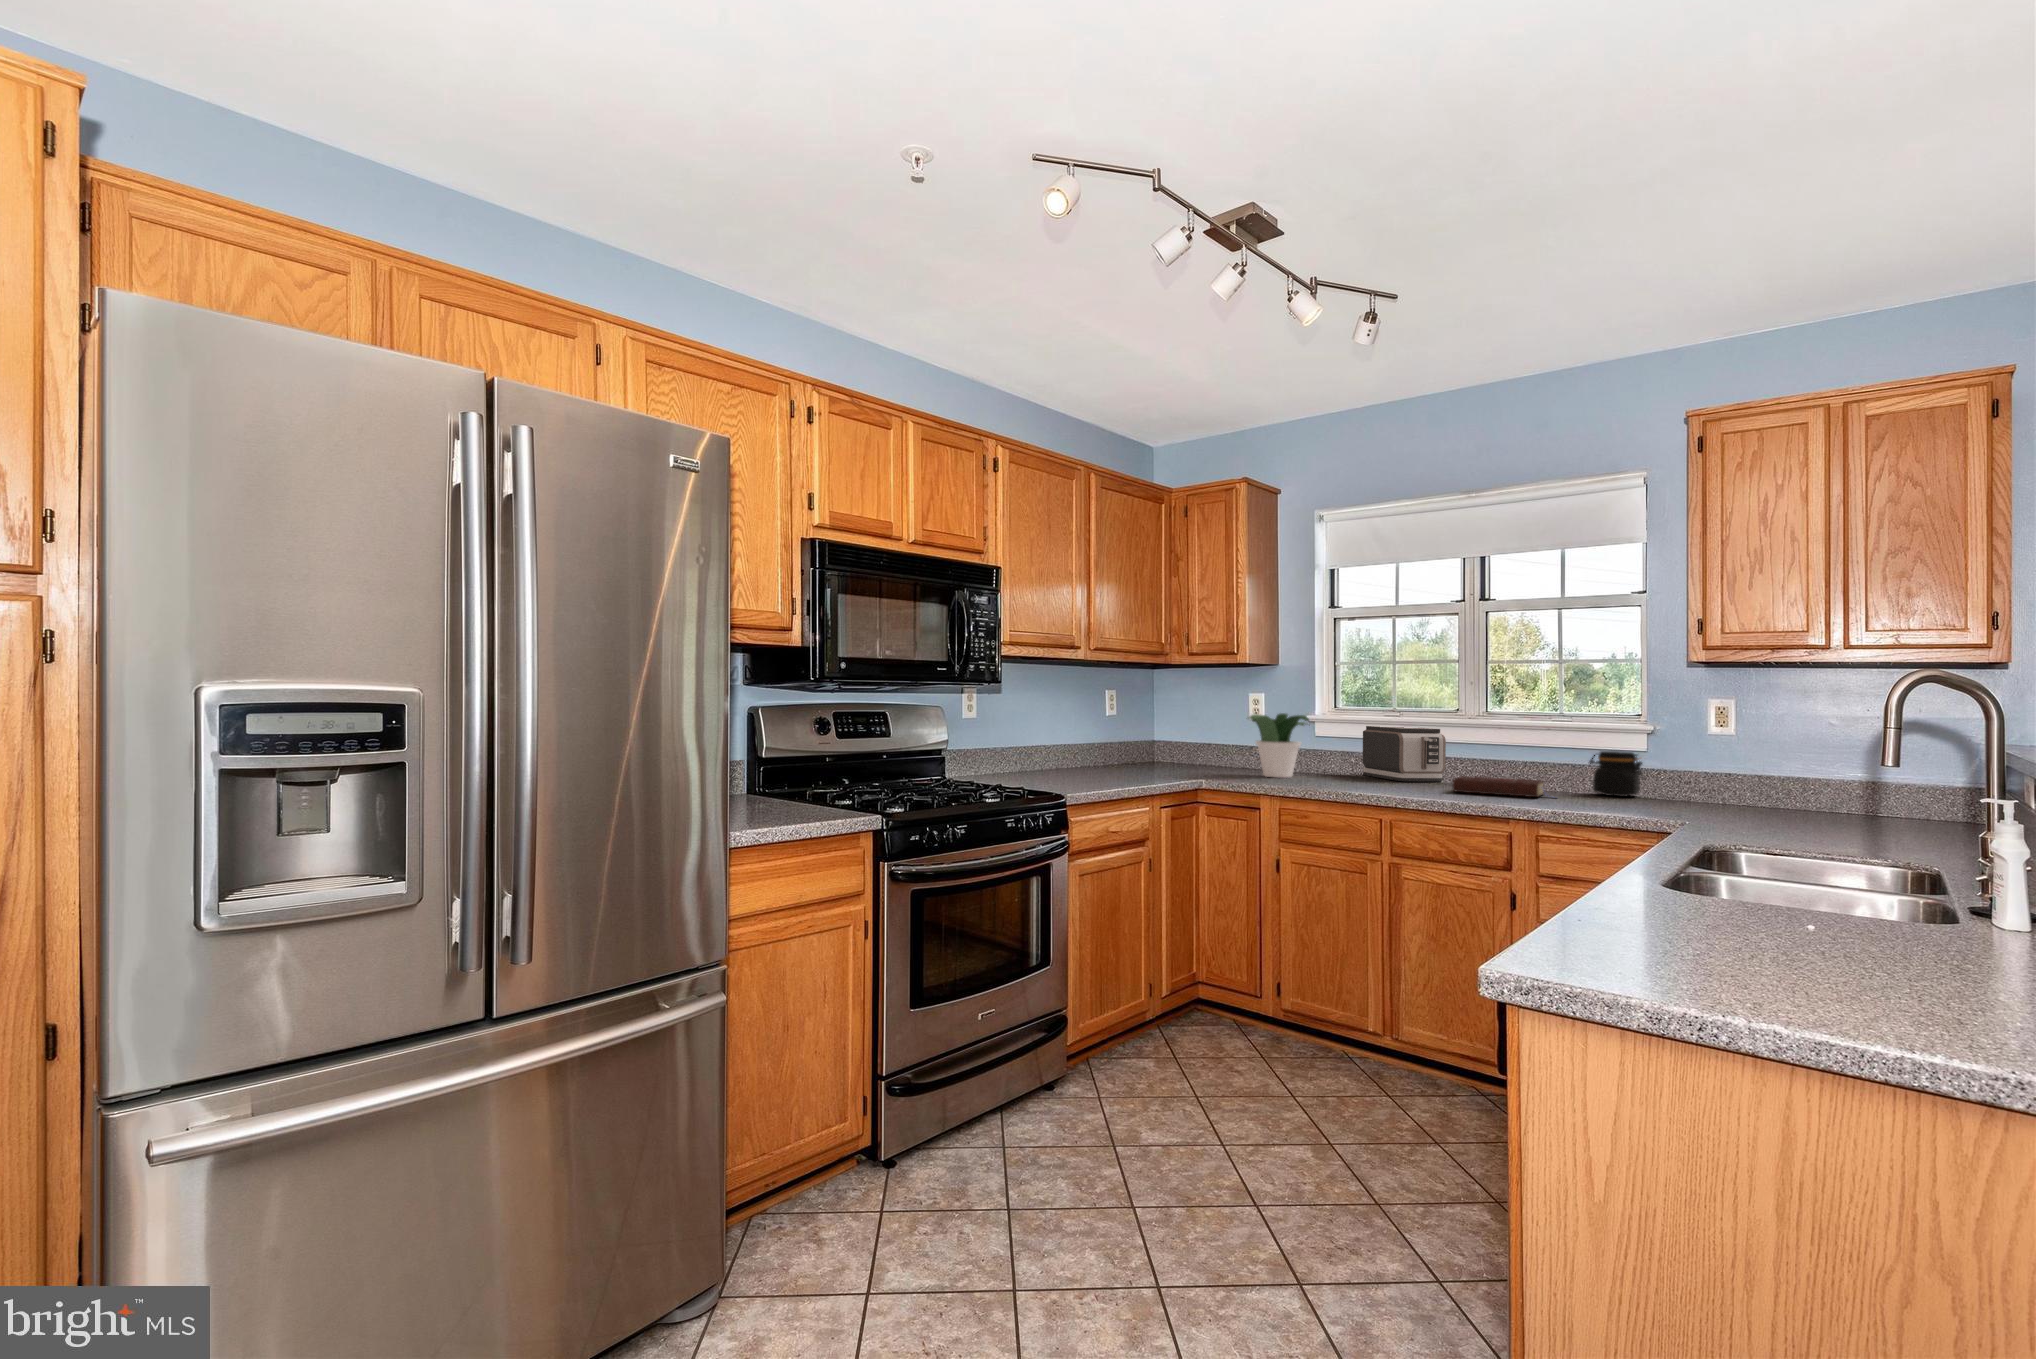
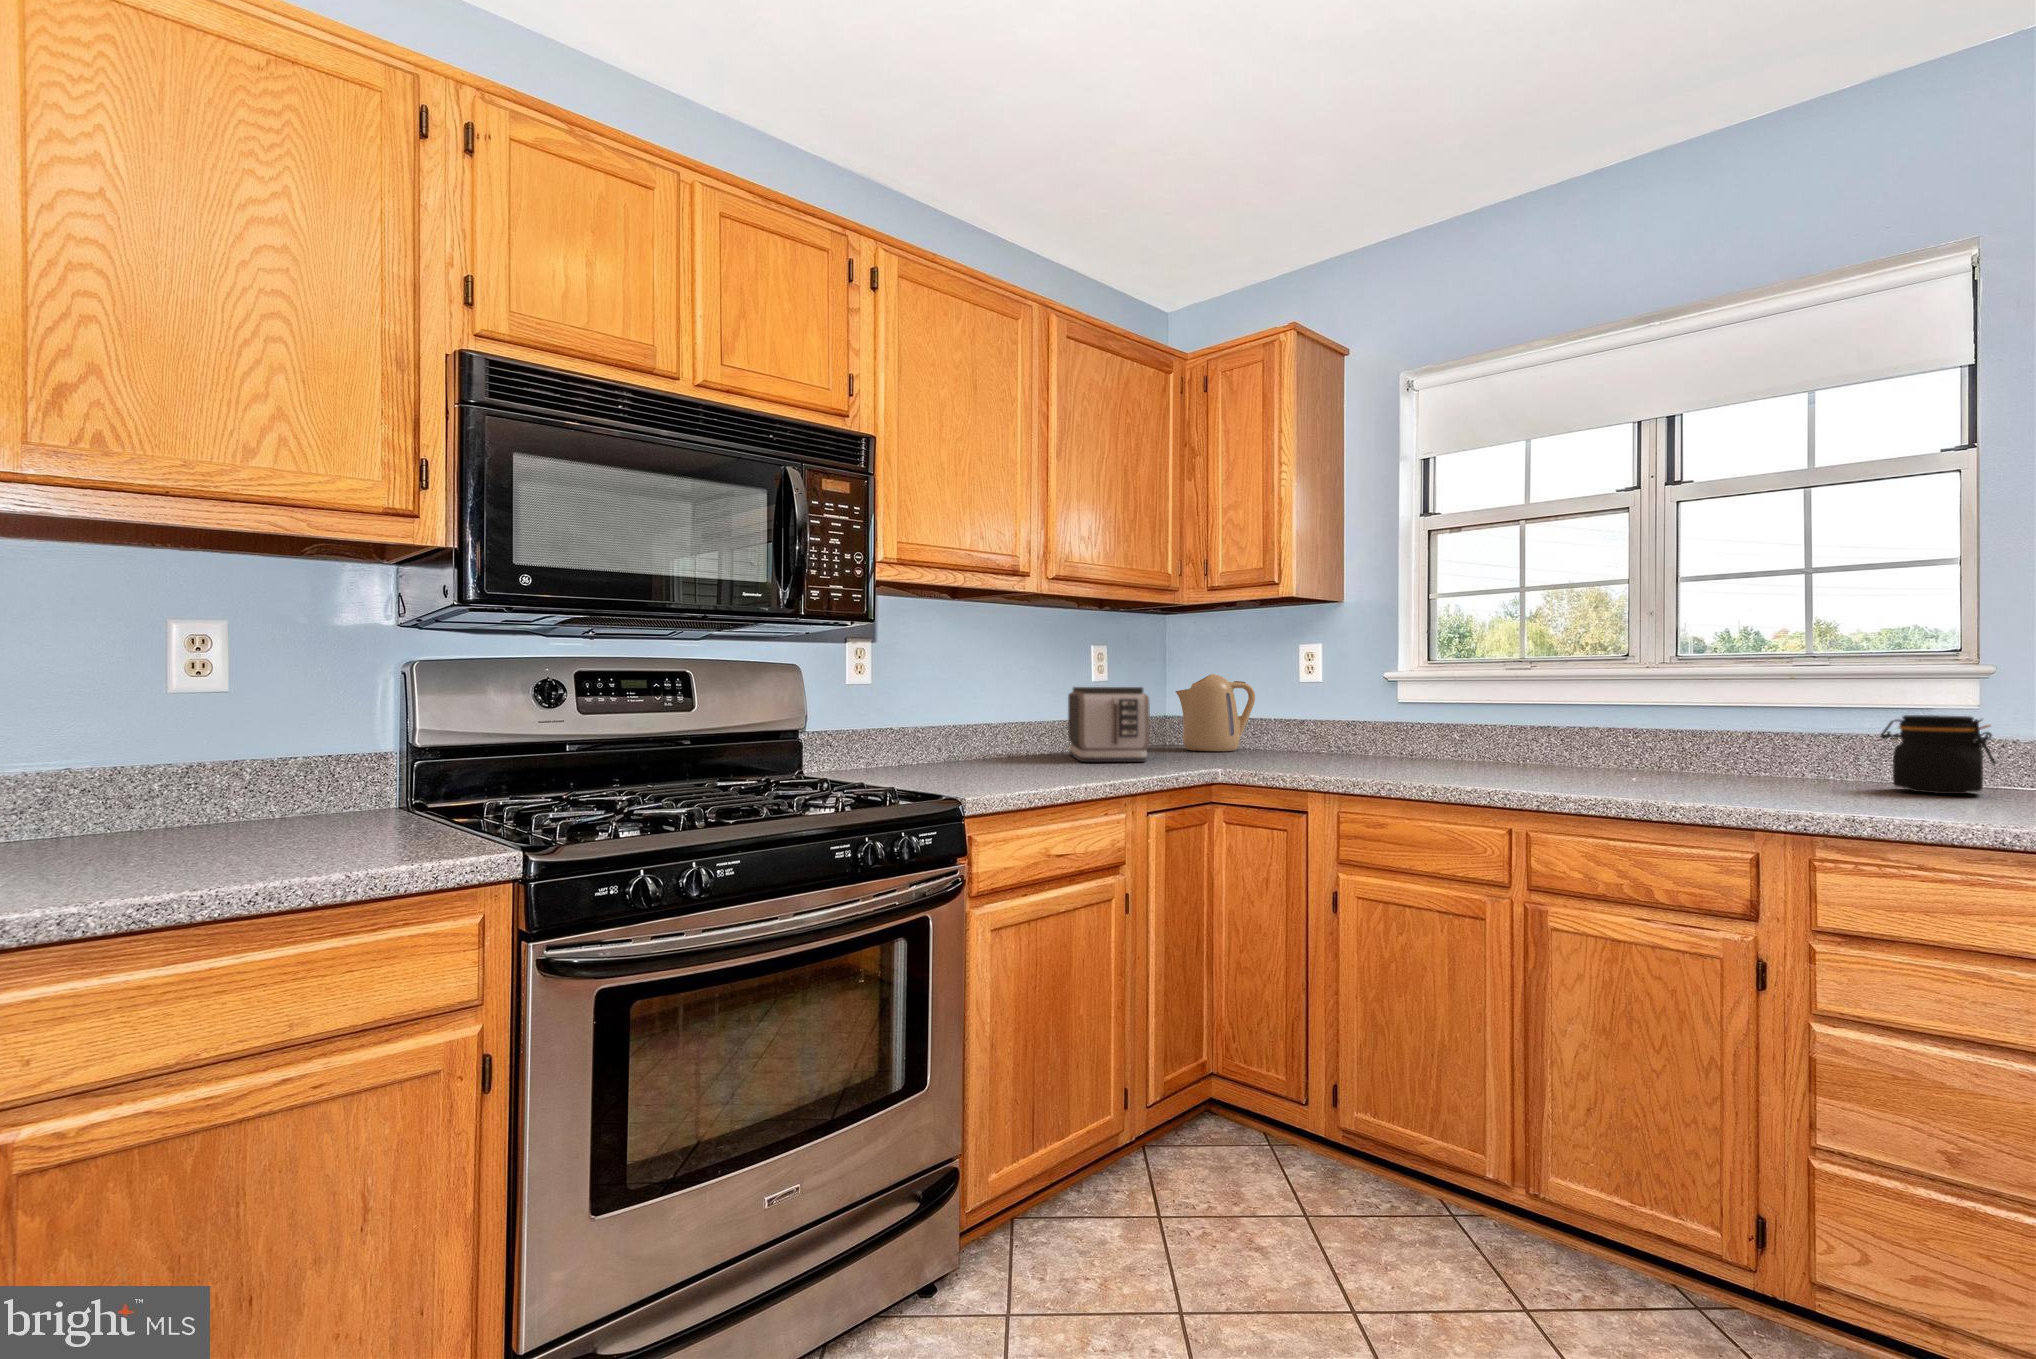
kettle: none [1162,713,1218,768] -> present [1176,674,1255,751]
potted plant: present [1249,713,1310,778] -> none [1287,668,1388,765]
toaster: present [1363,726,1446,782] -> present [1068,687,1150,762]
book: present [1453,776,1544,797] -> none [1631,760,1837,797]

